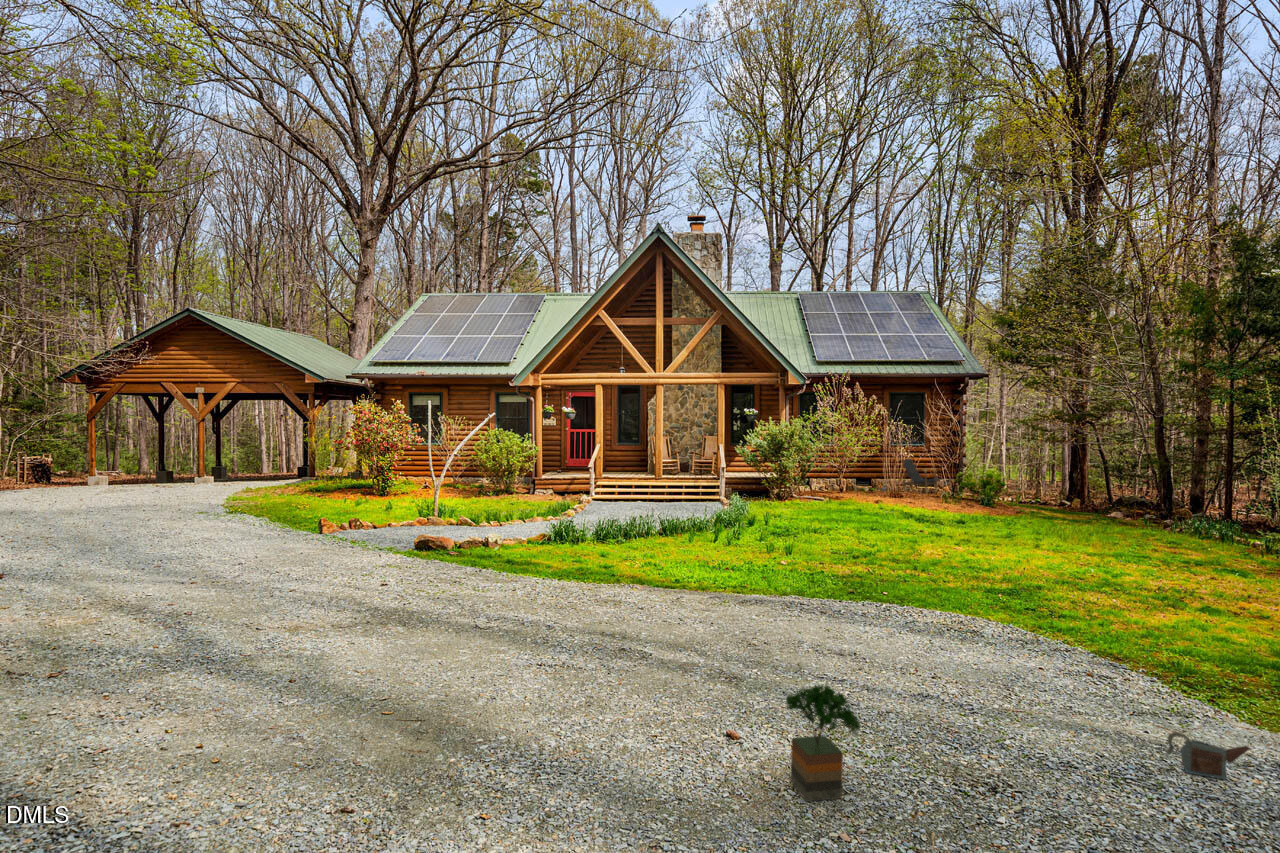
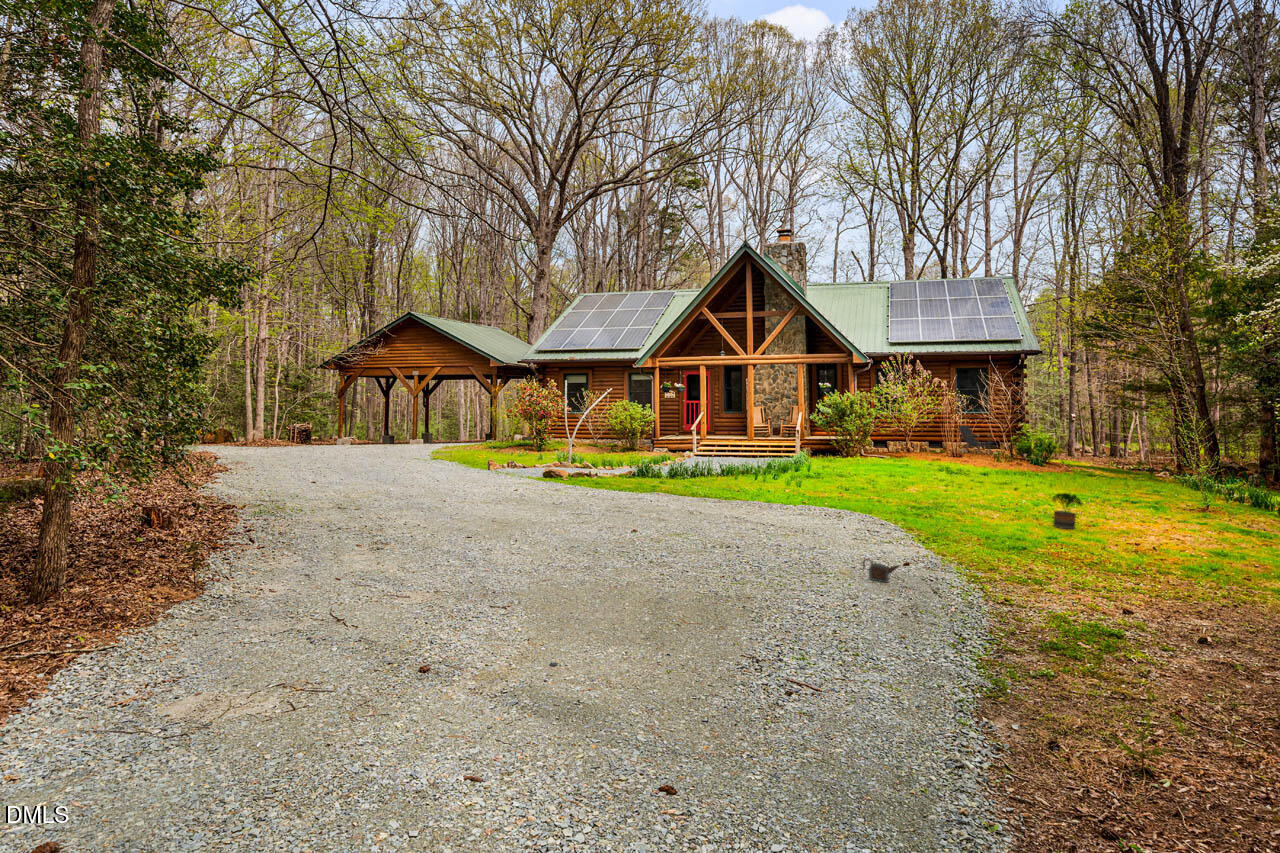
potted tree: present [786,685,860,801] -> present [1053,493,1083,529]
watering can: present [1167,732,1250,779] -> present [863,559,899,582]

